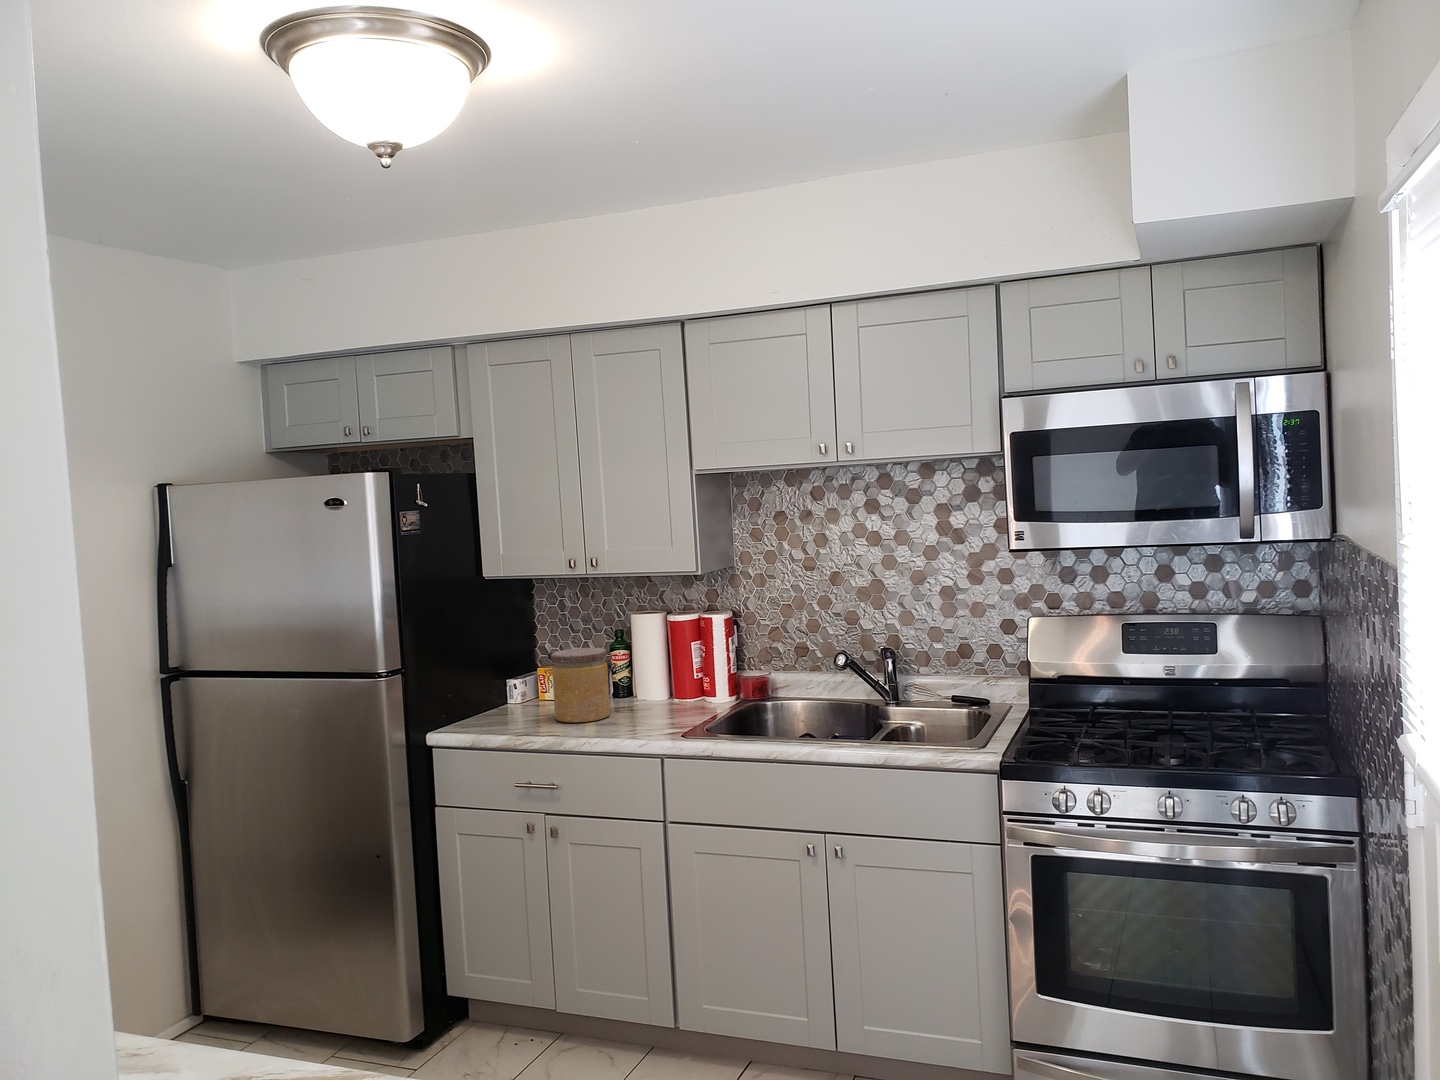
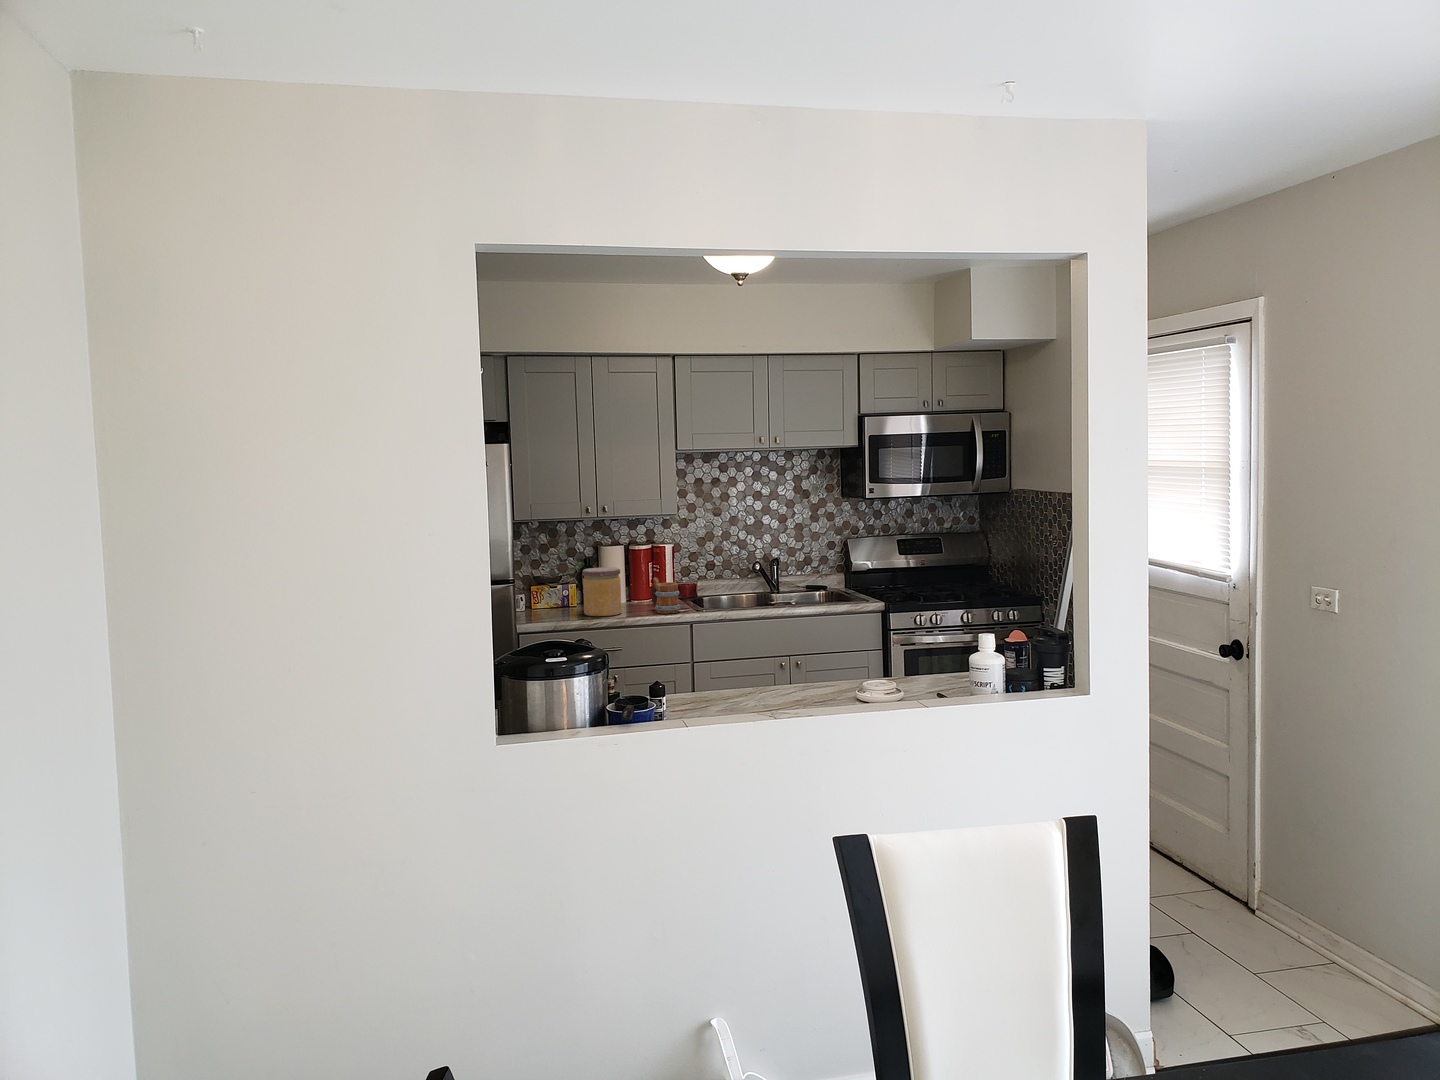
mug: none [639,669,676,728] -> present [651,578,680,614]

